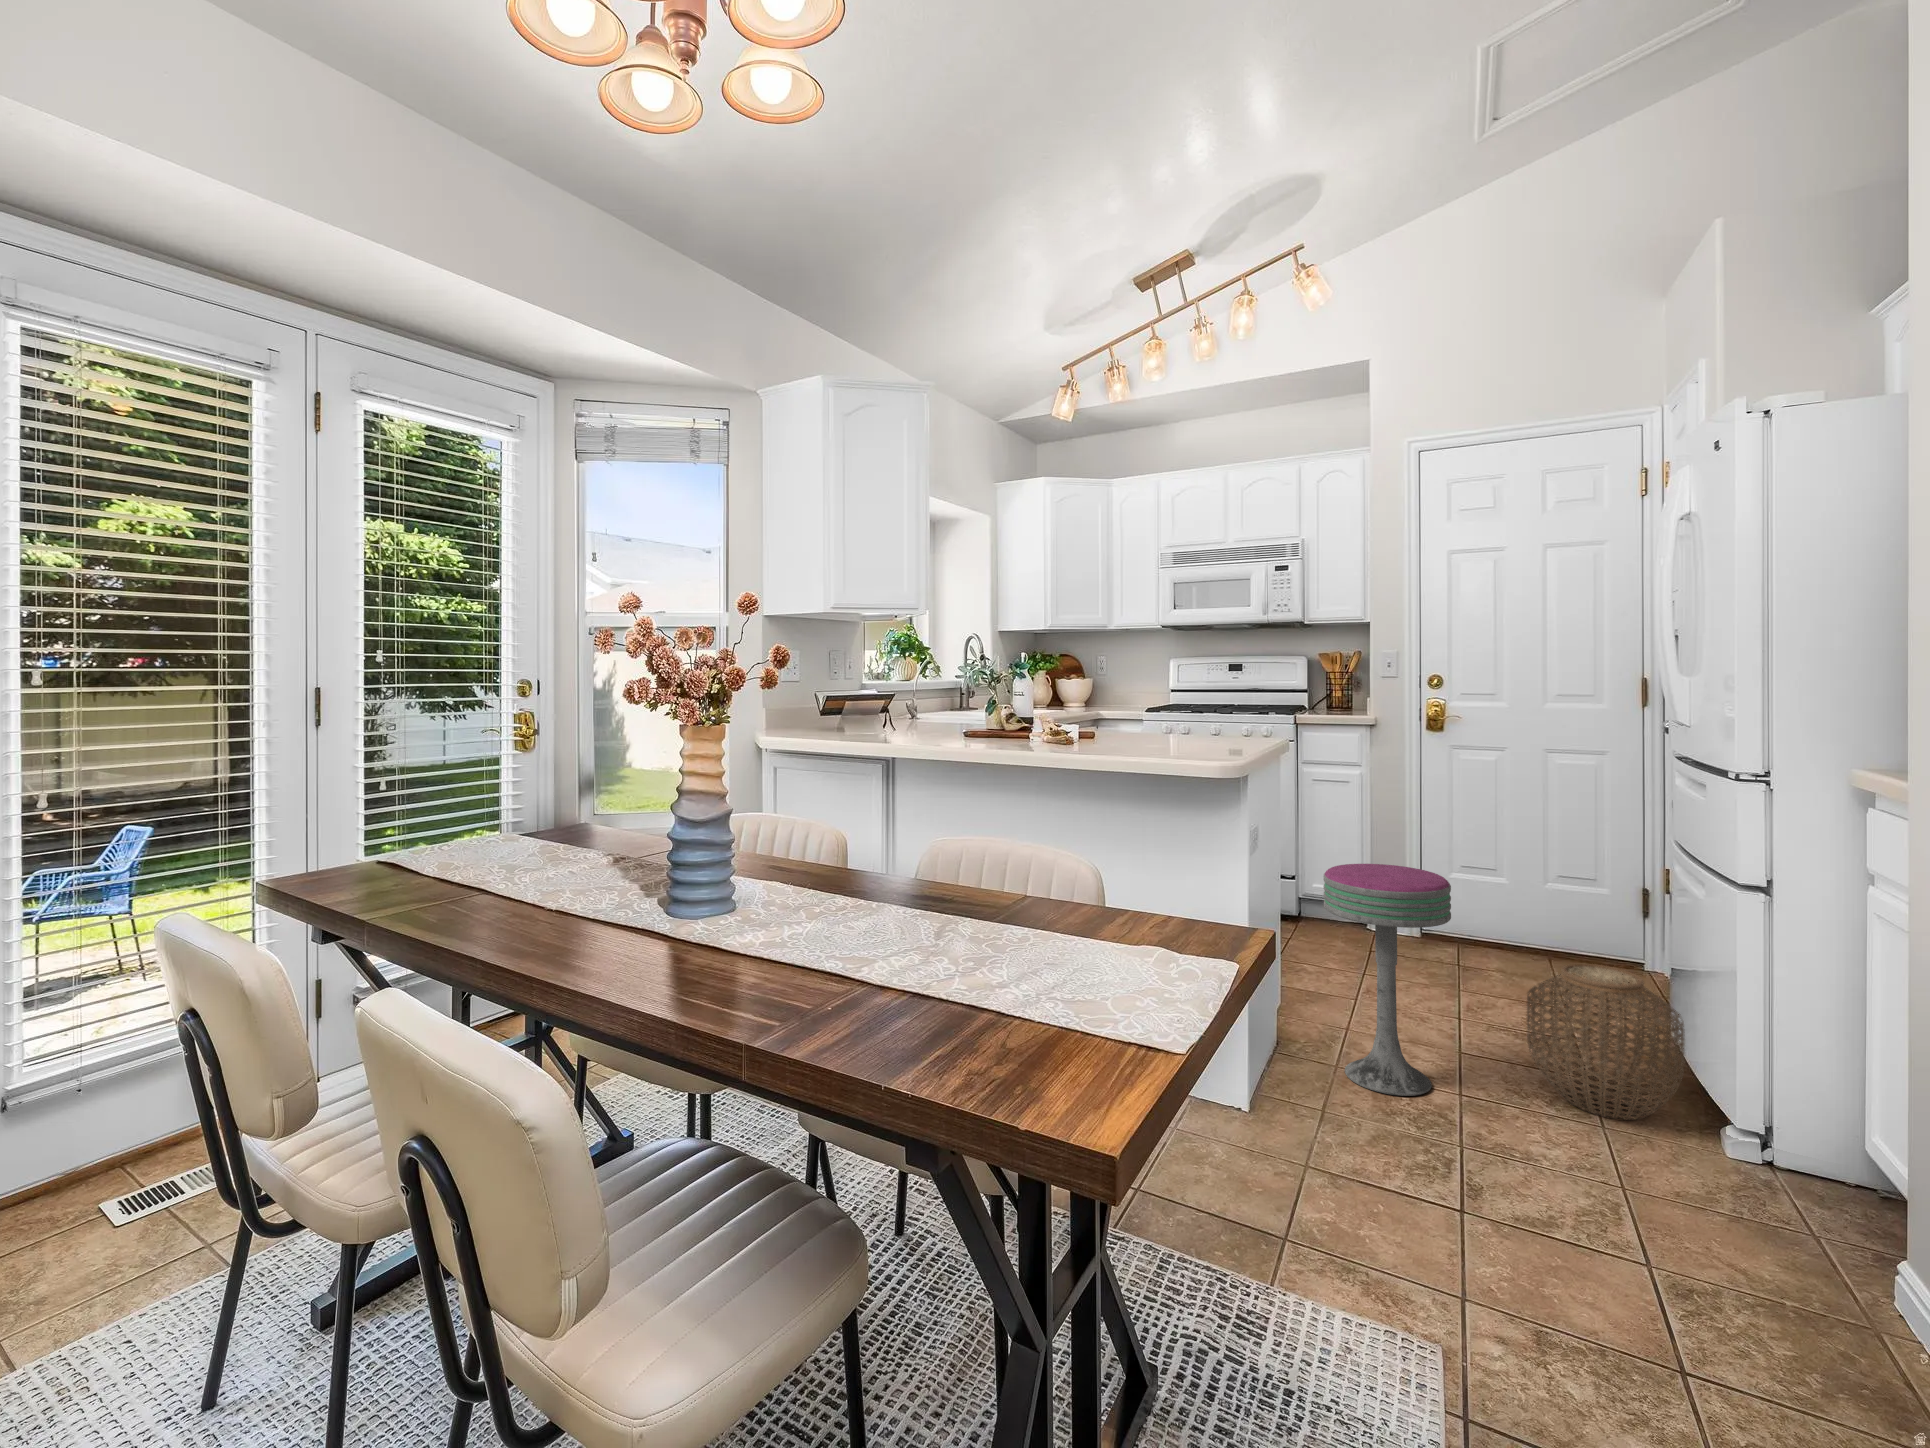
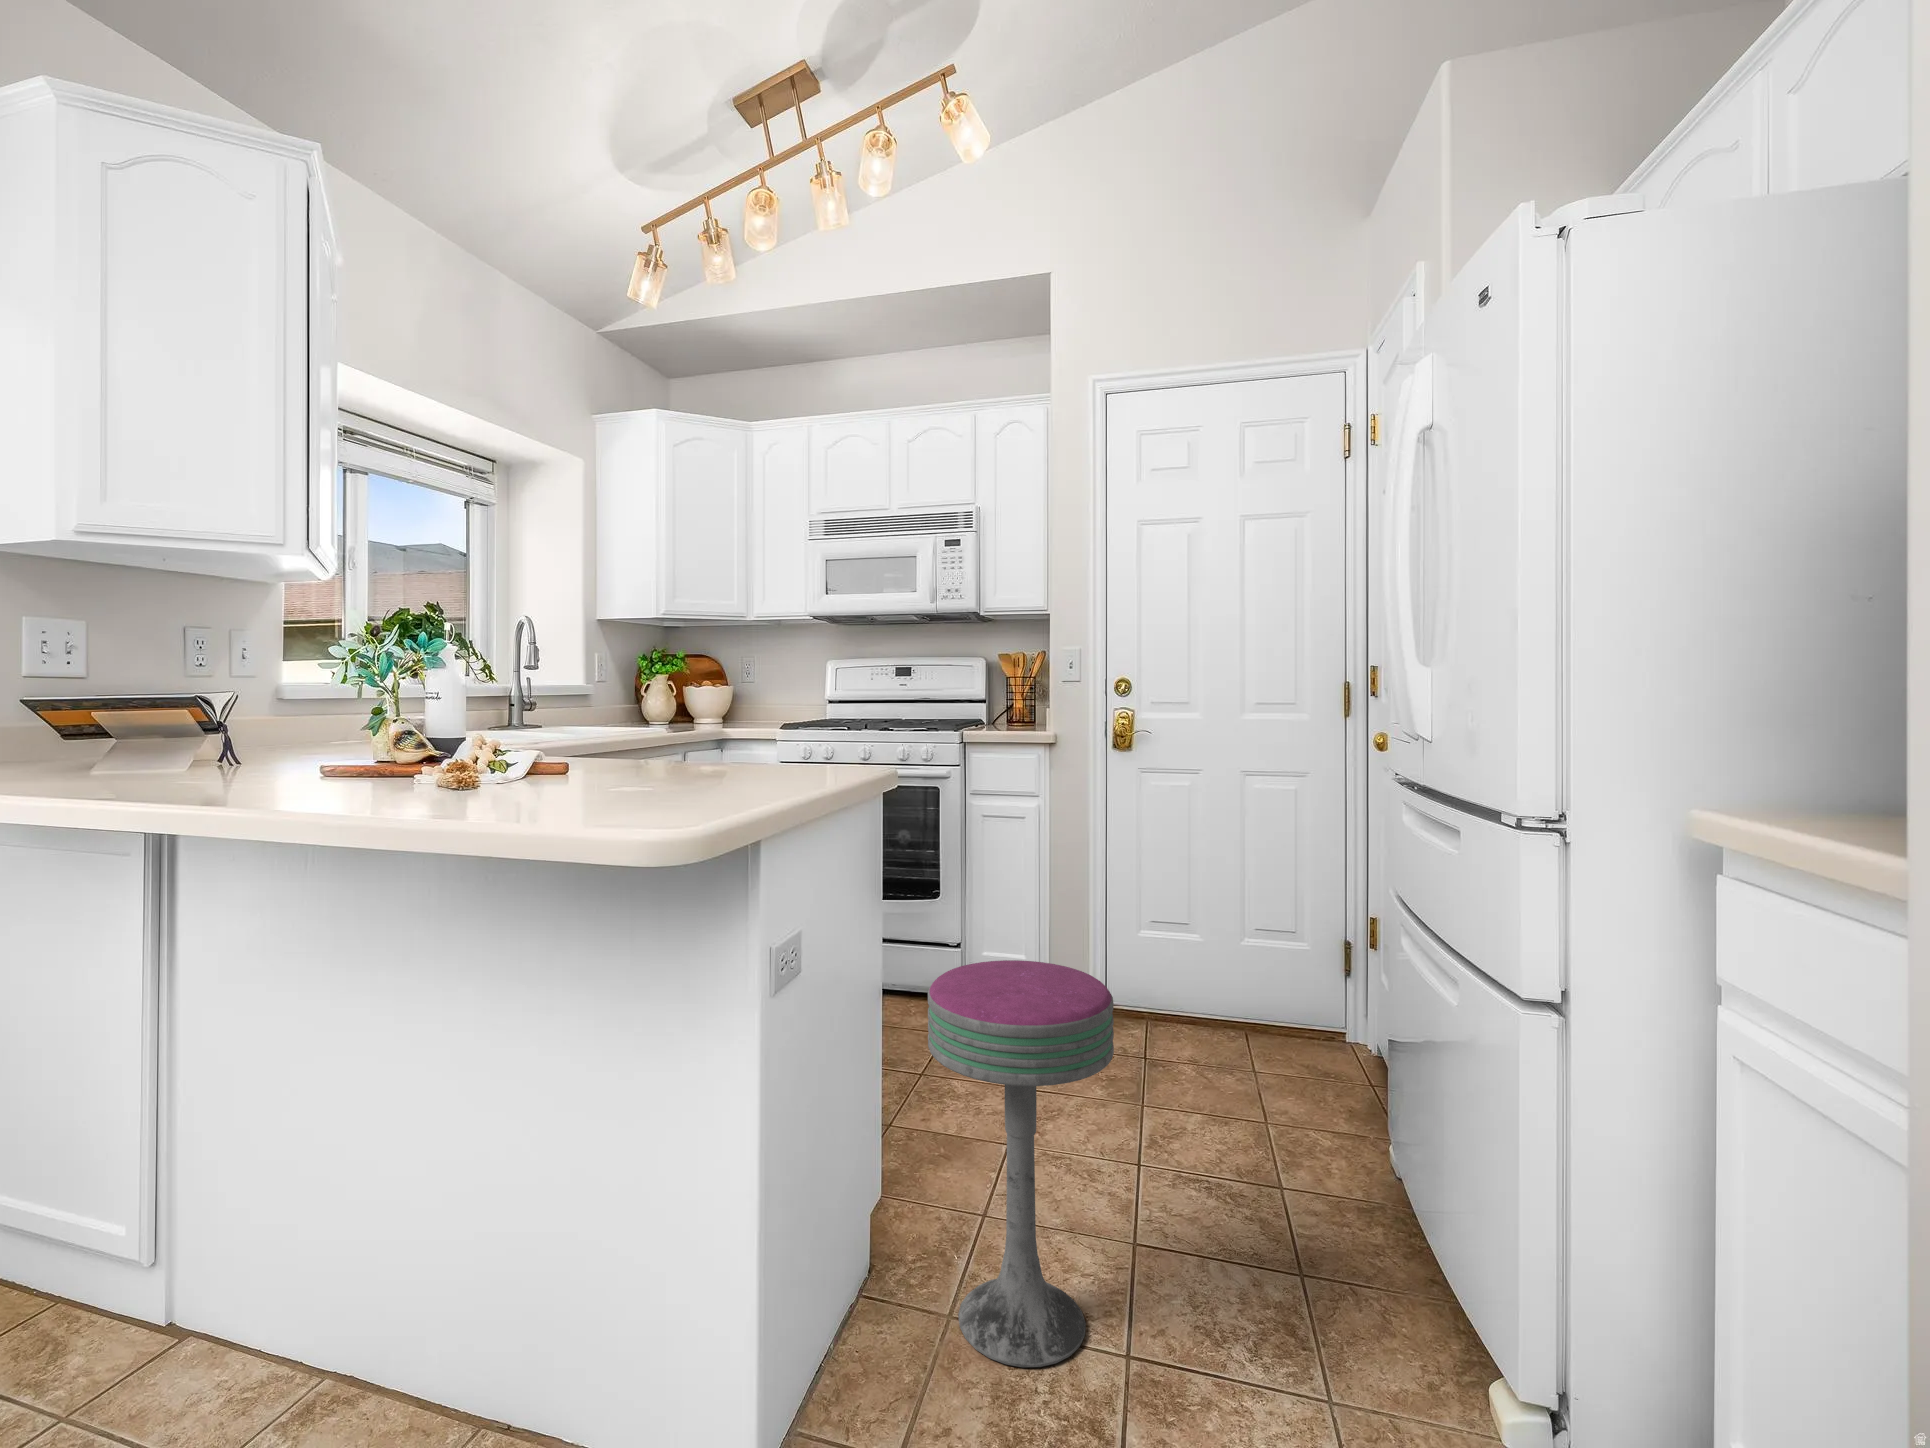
woven basket: present [1527,964,1685,1120] -> none [1222,1104,1436,1369]

